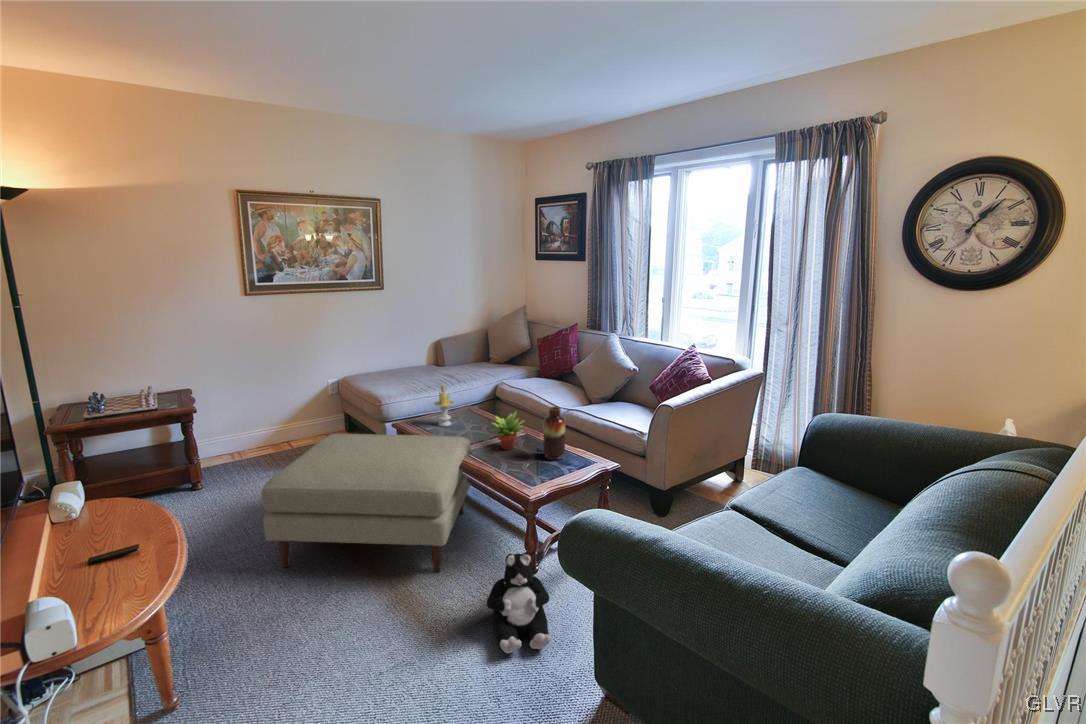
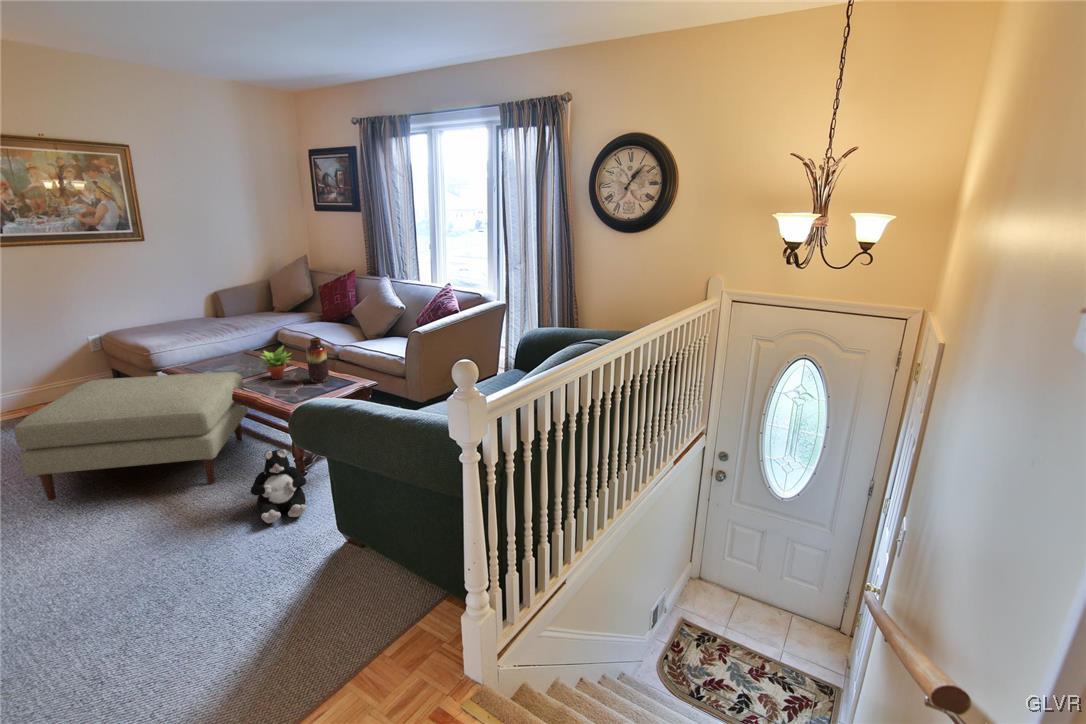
candle: present [434,384,455,426] -> none [204,327,227,367]

